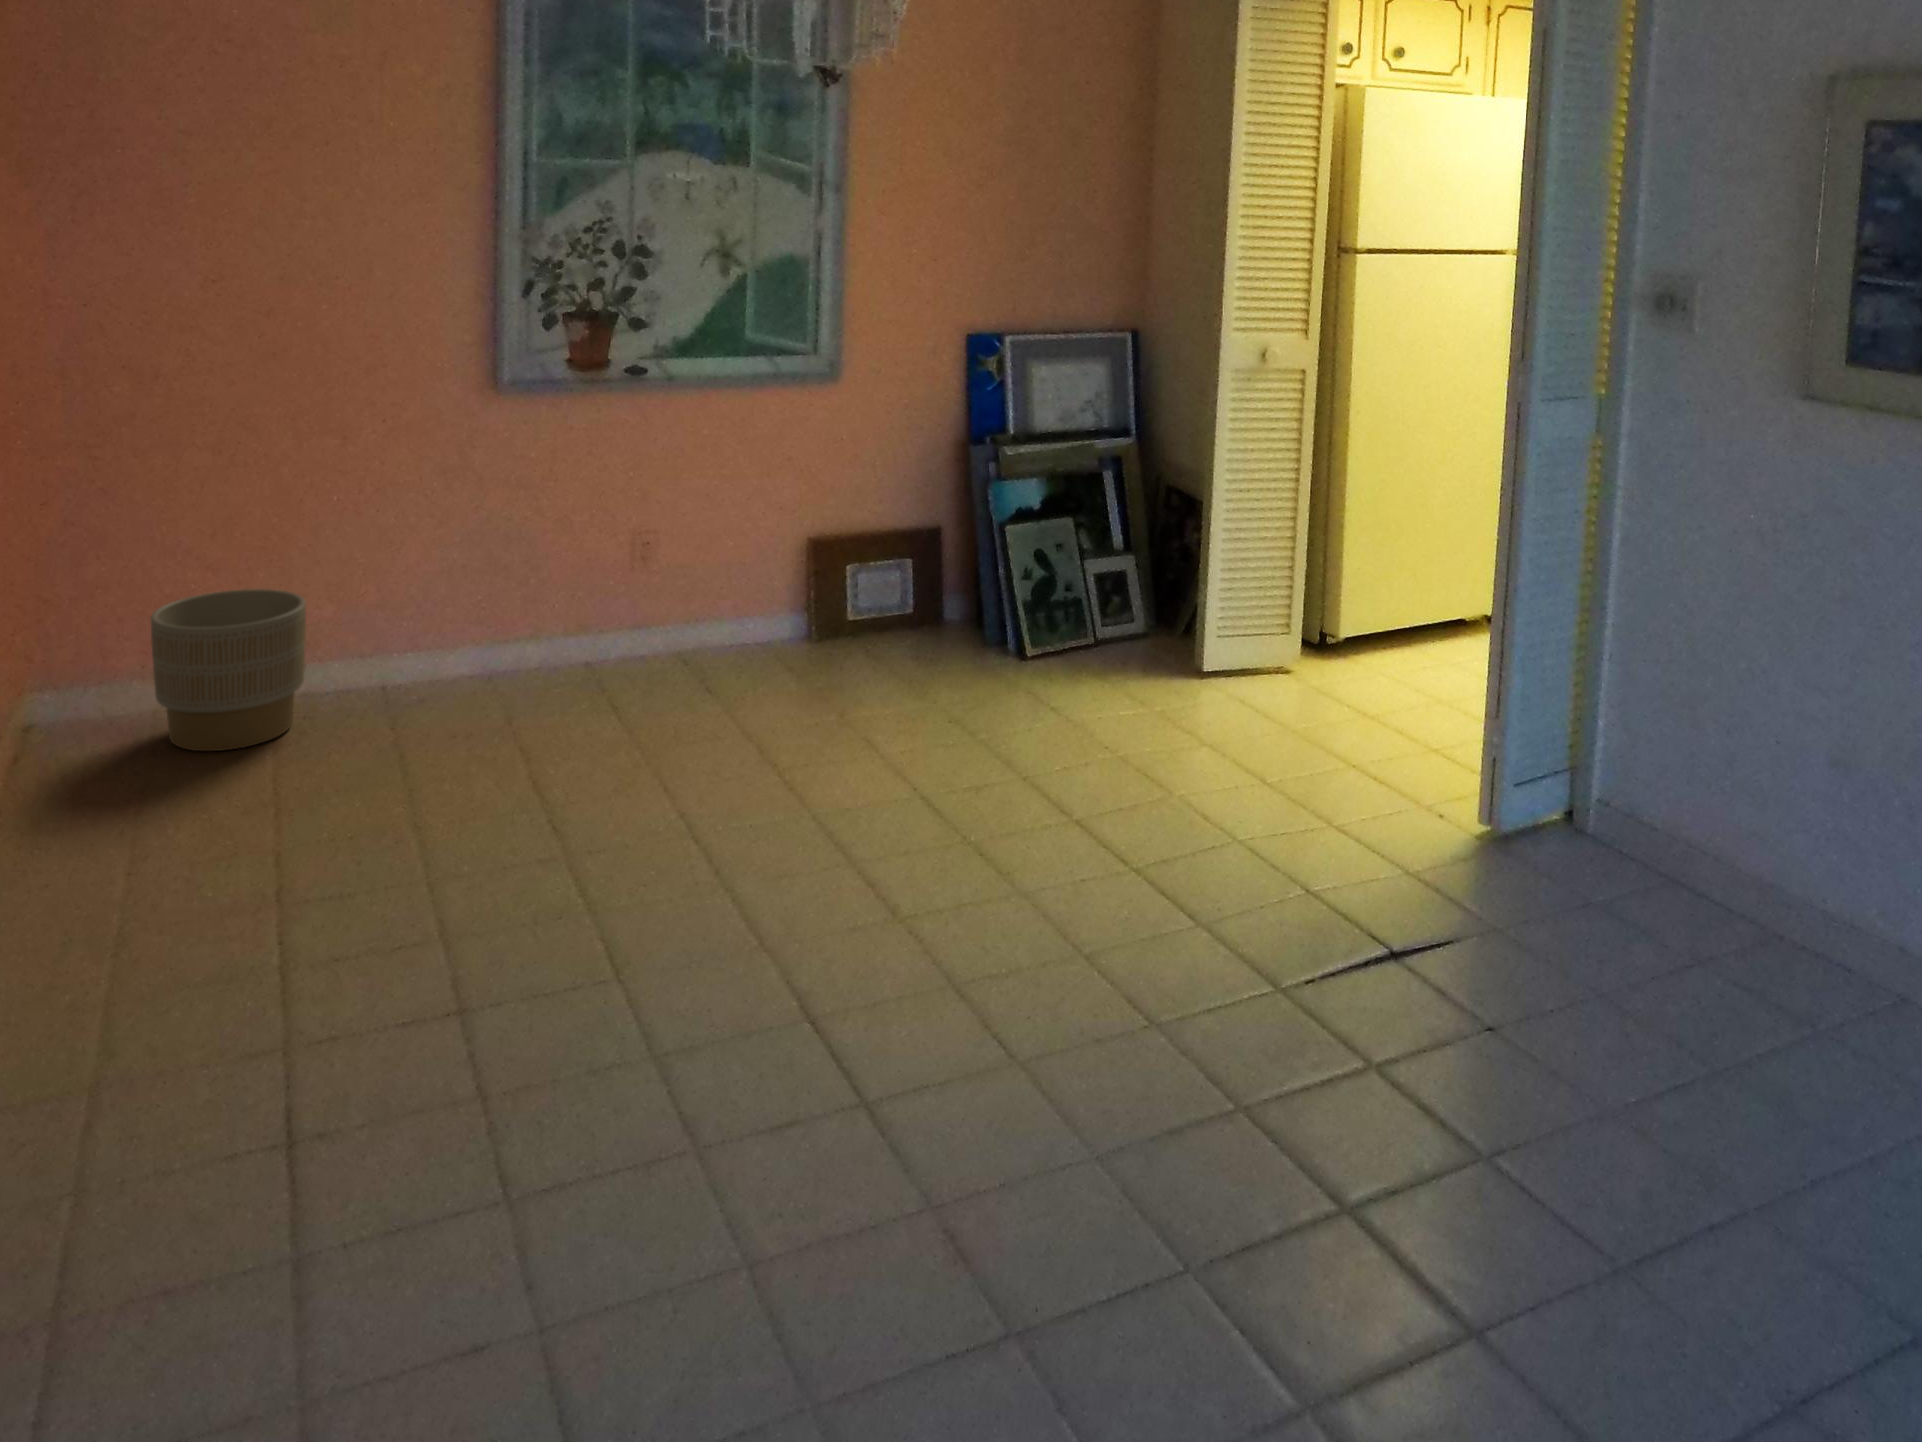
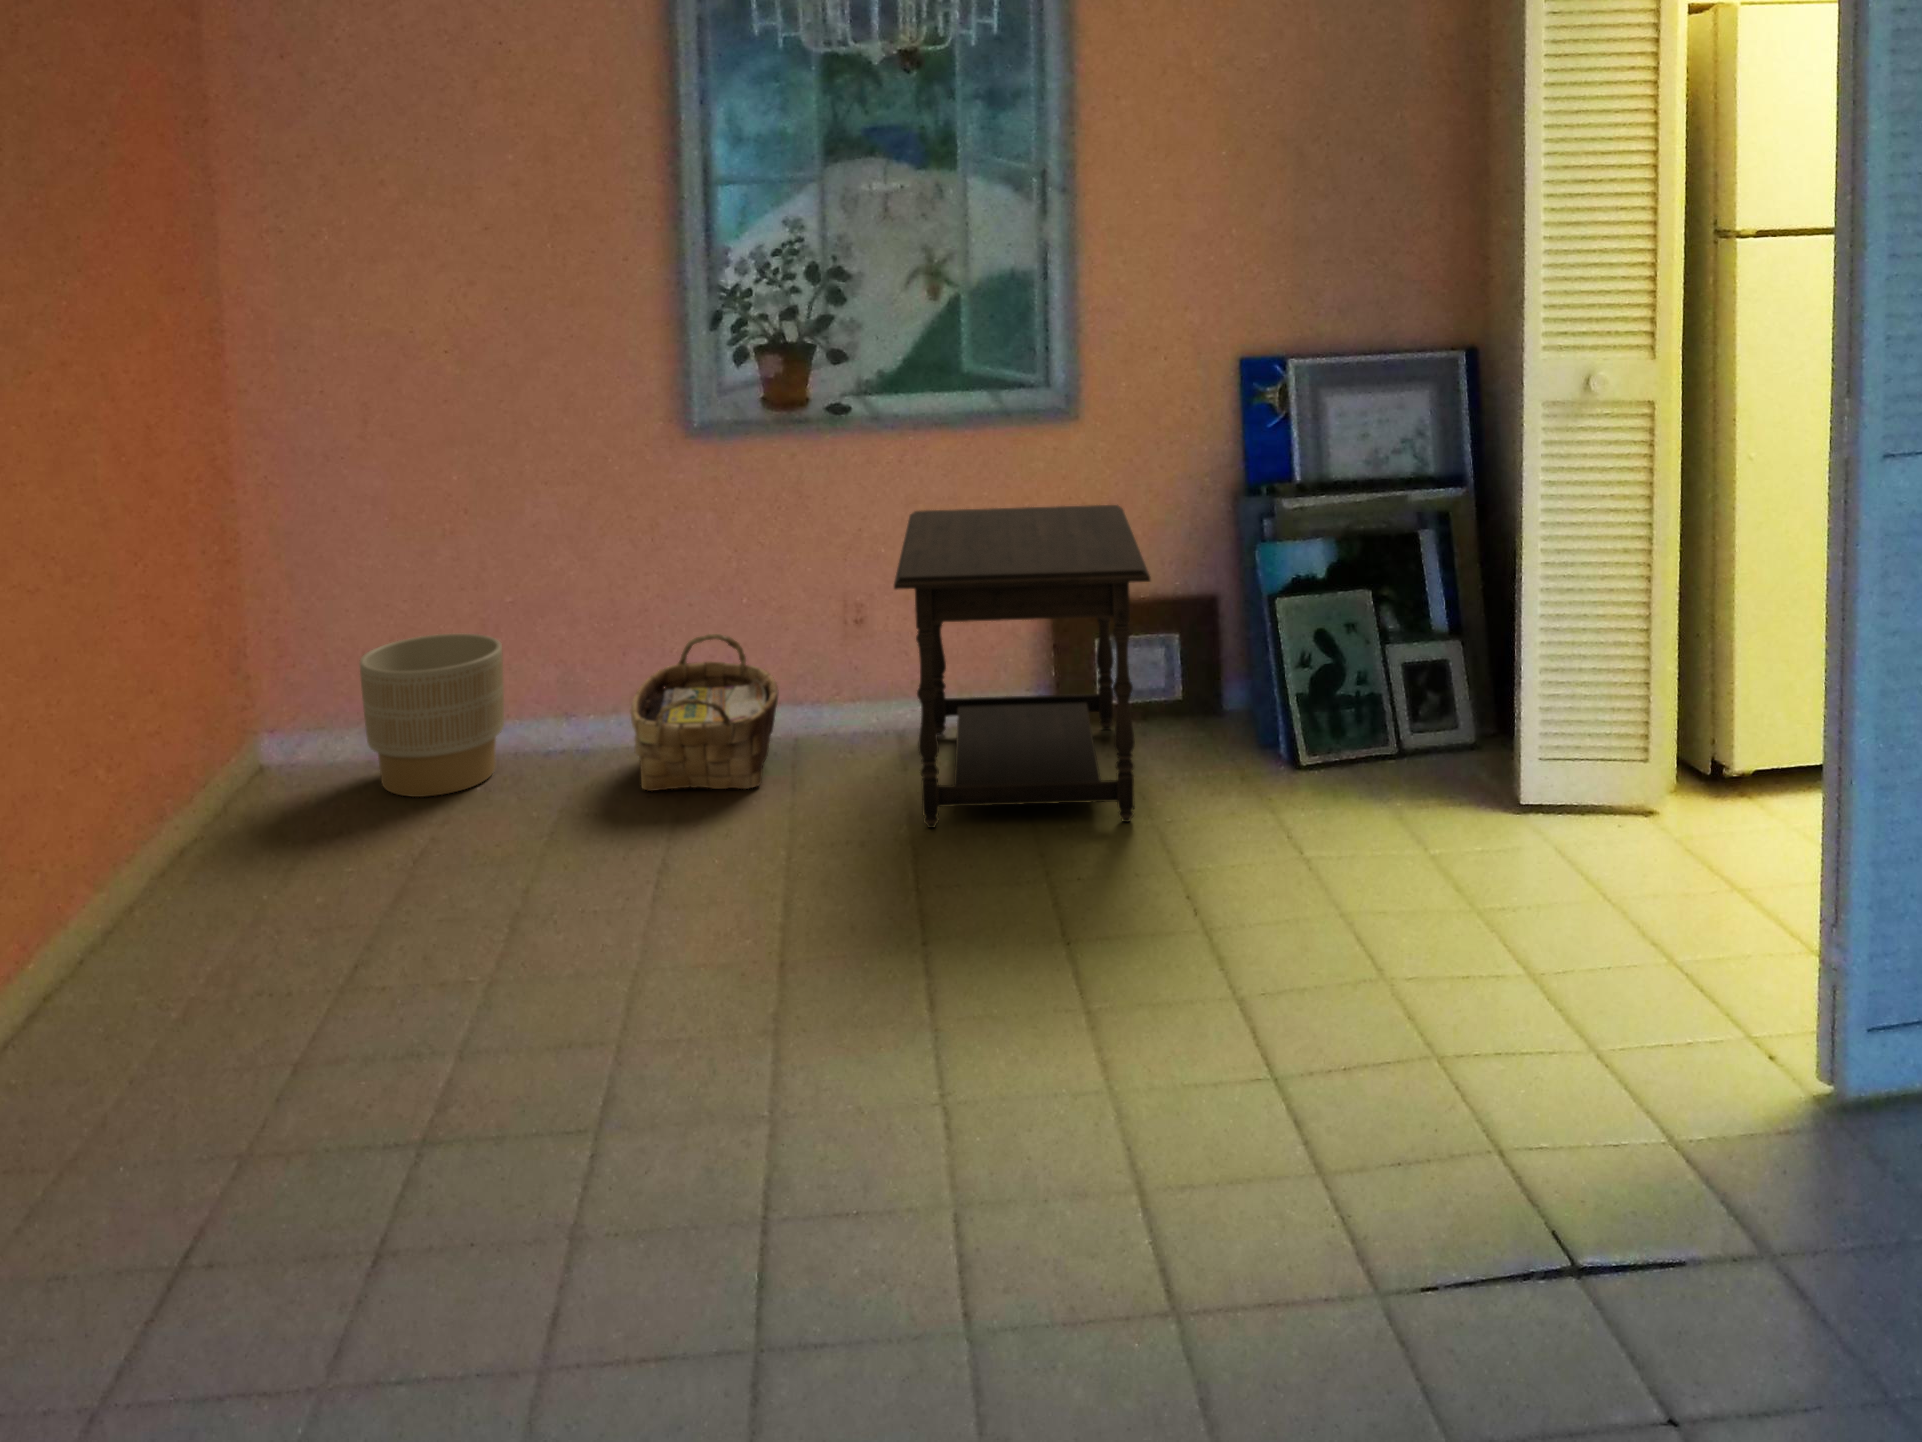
side table: none [694,453,954,730] -> present [894,505,1150,828]
woven basket: none [447,577,589,724] -> present [631,634,778,791]

